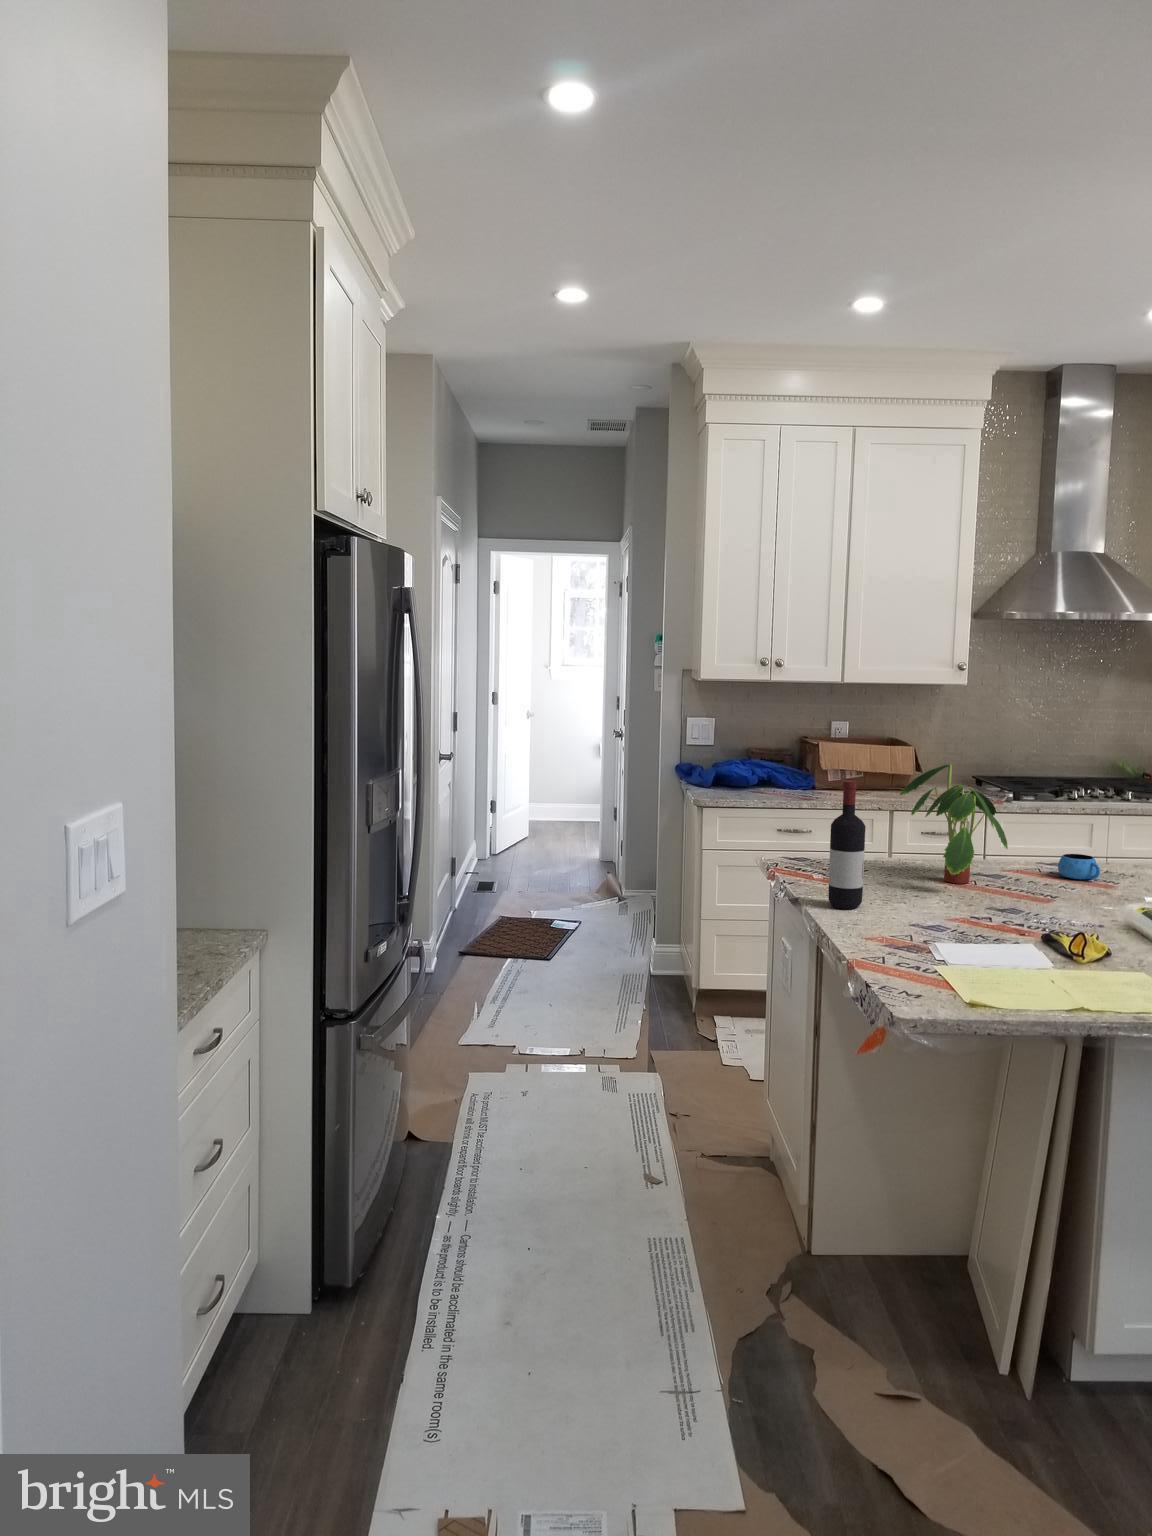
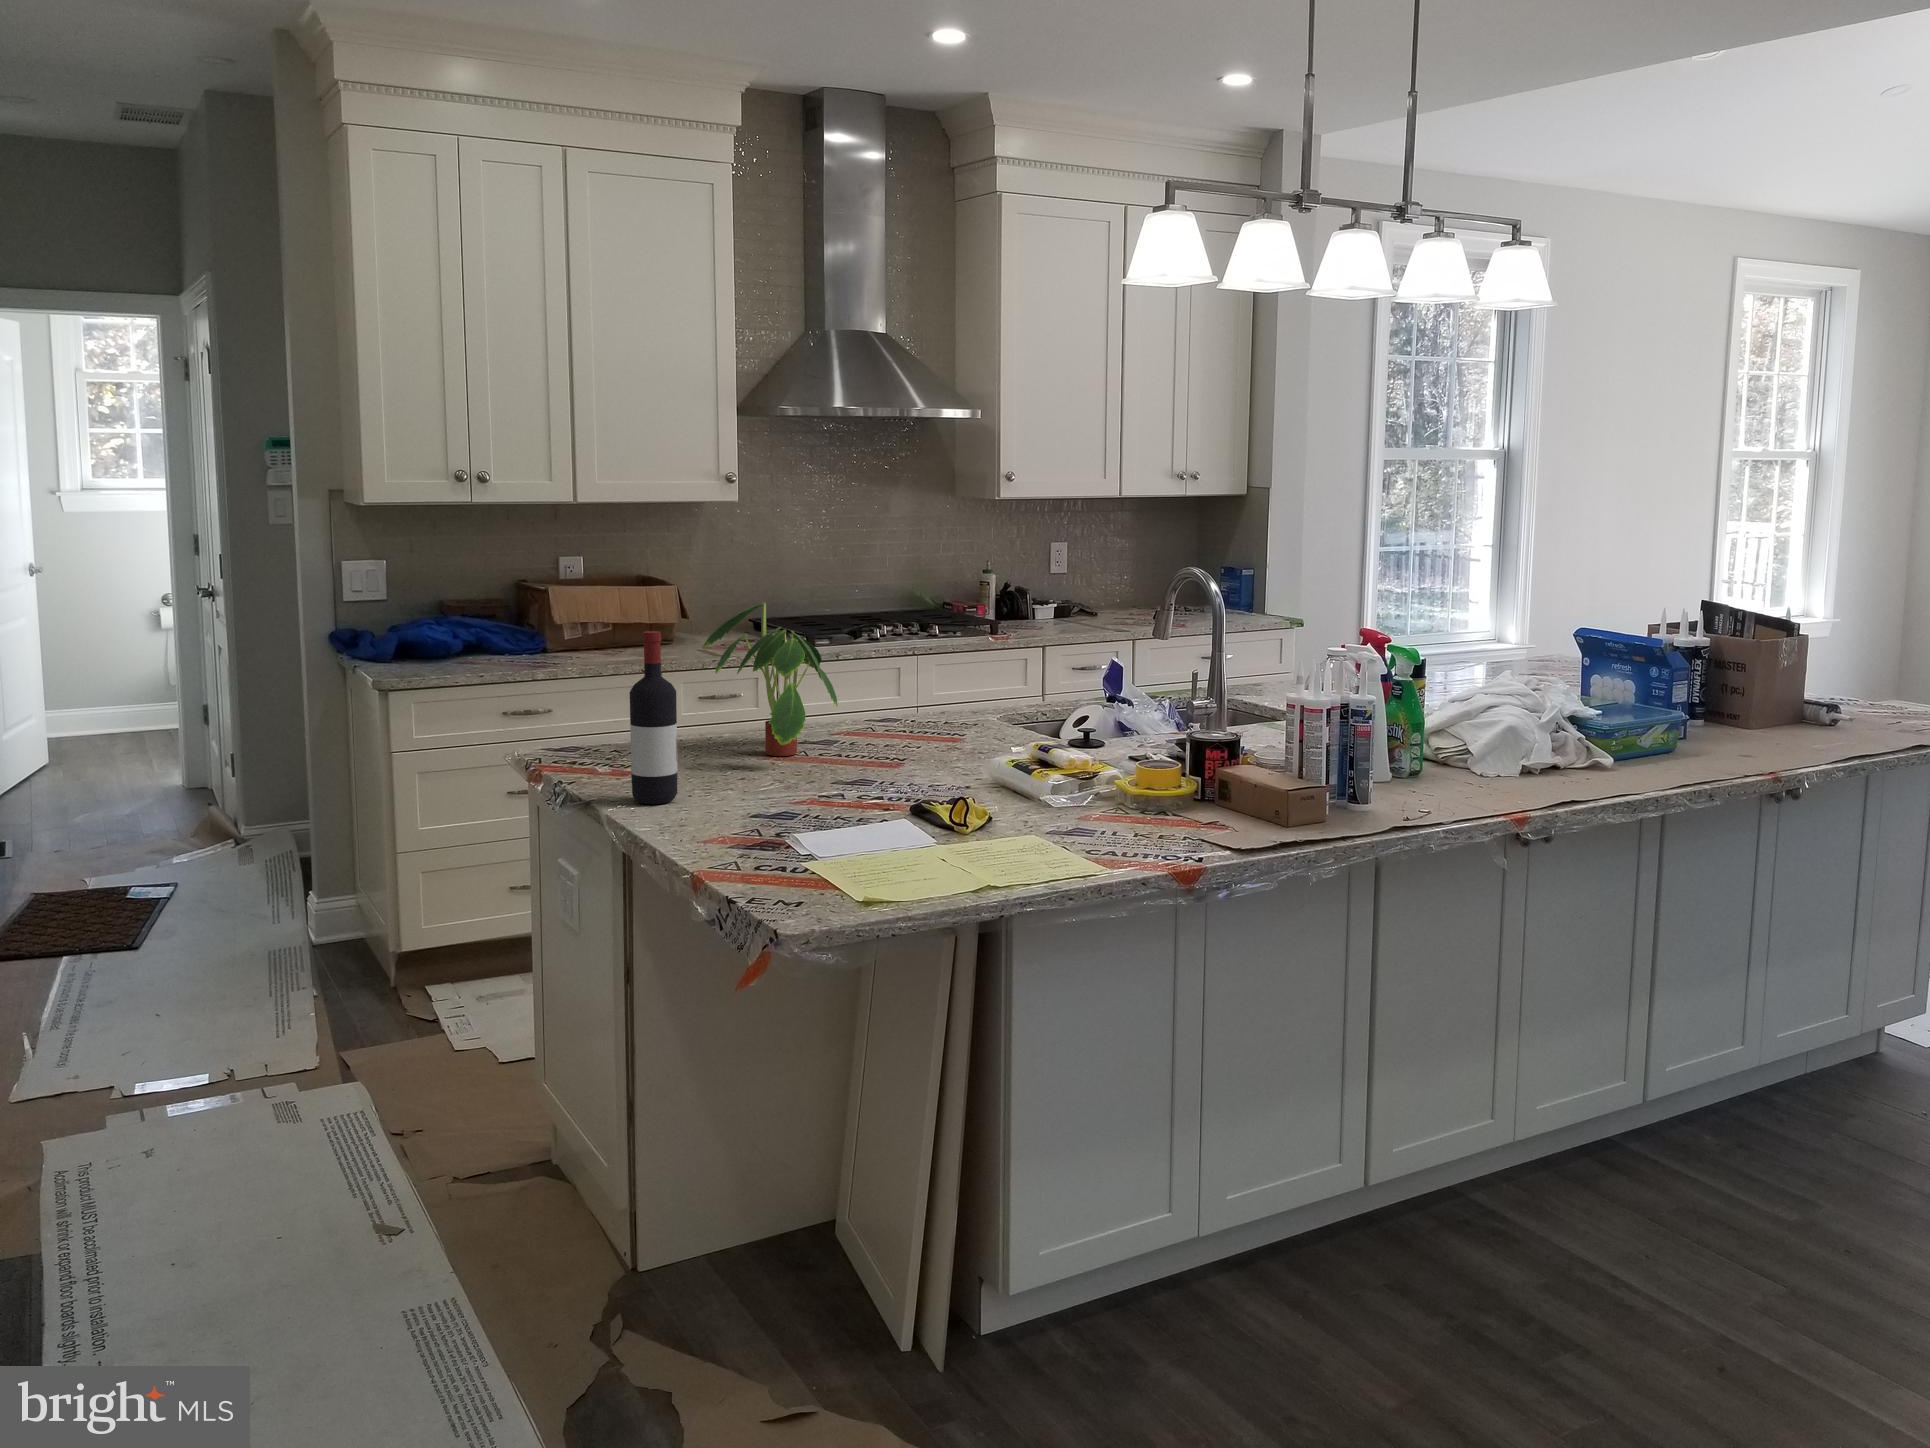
mug: present [1058,854,1100,879] -> none [895,706,944,736]

